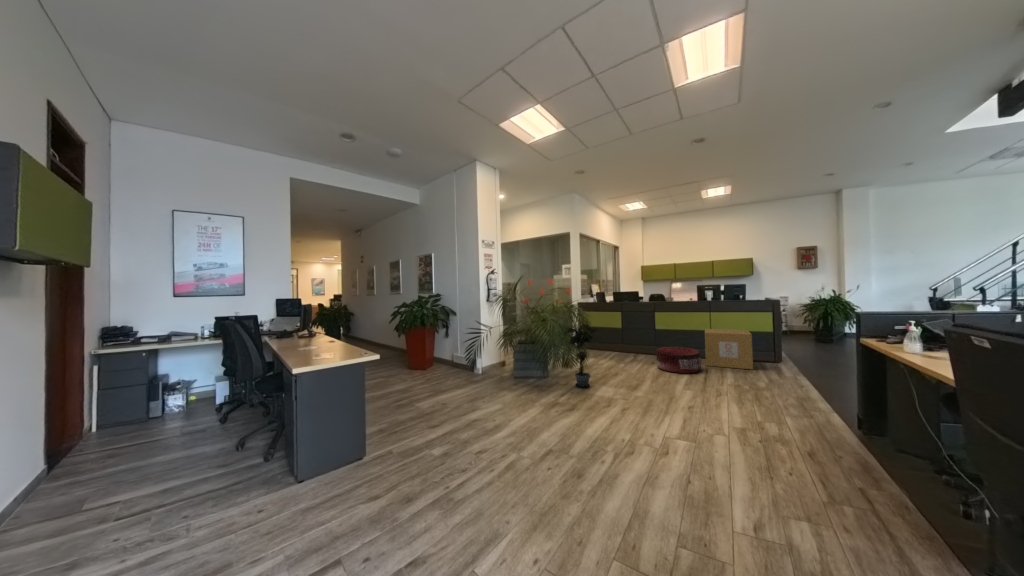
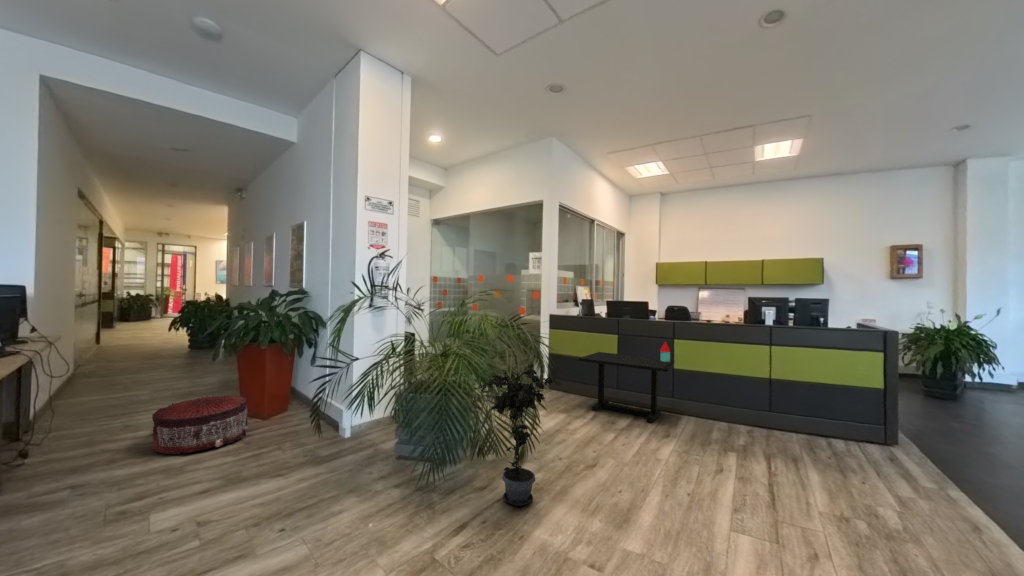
side table: none [600,313,656,359] -> present [579,342,675,423]
cardboard box: present [705,329,753,369] -> none [760,374,856,463]
pouf: present [656,346,702,373] -> present [152,395,248,454]

